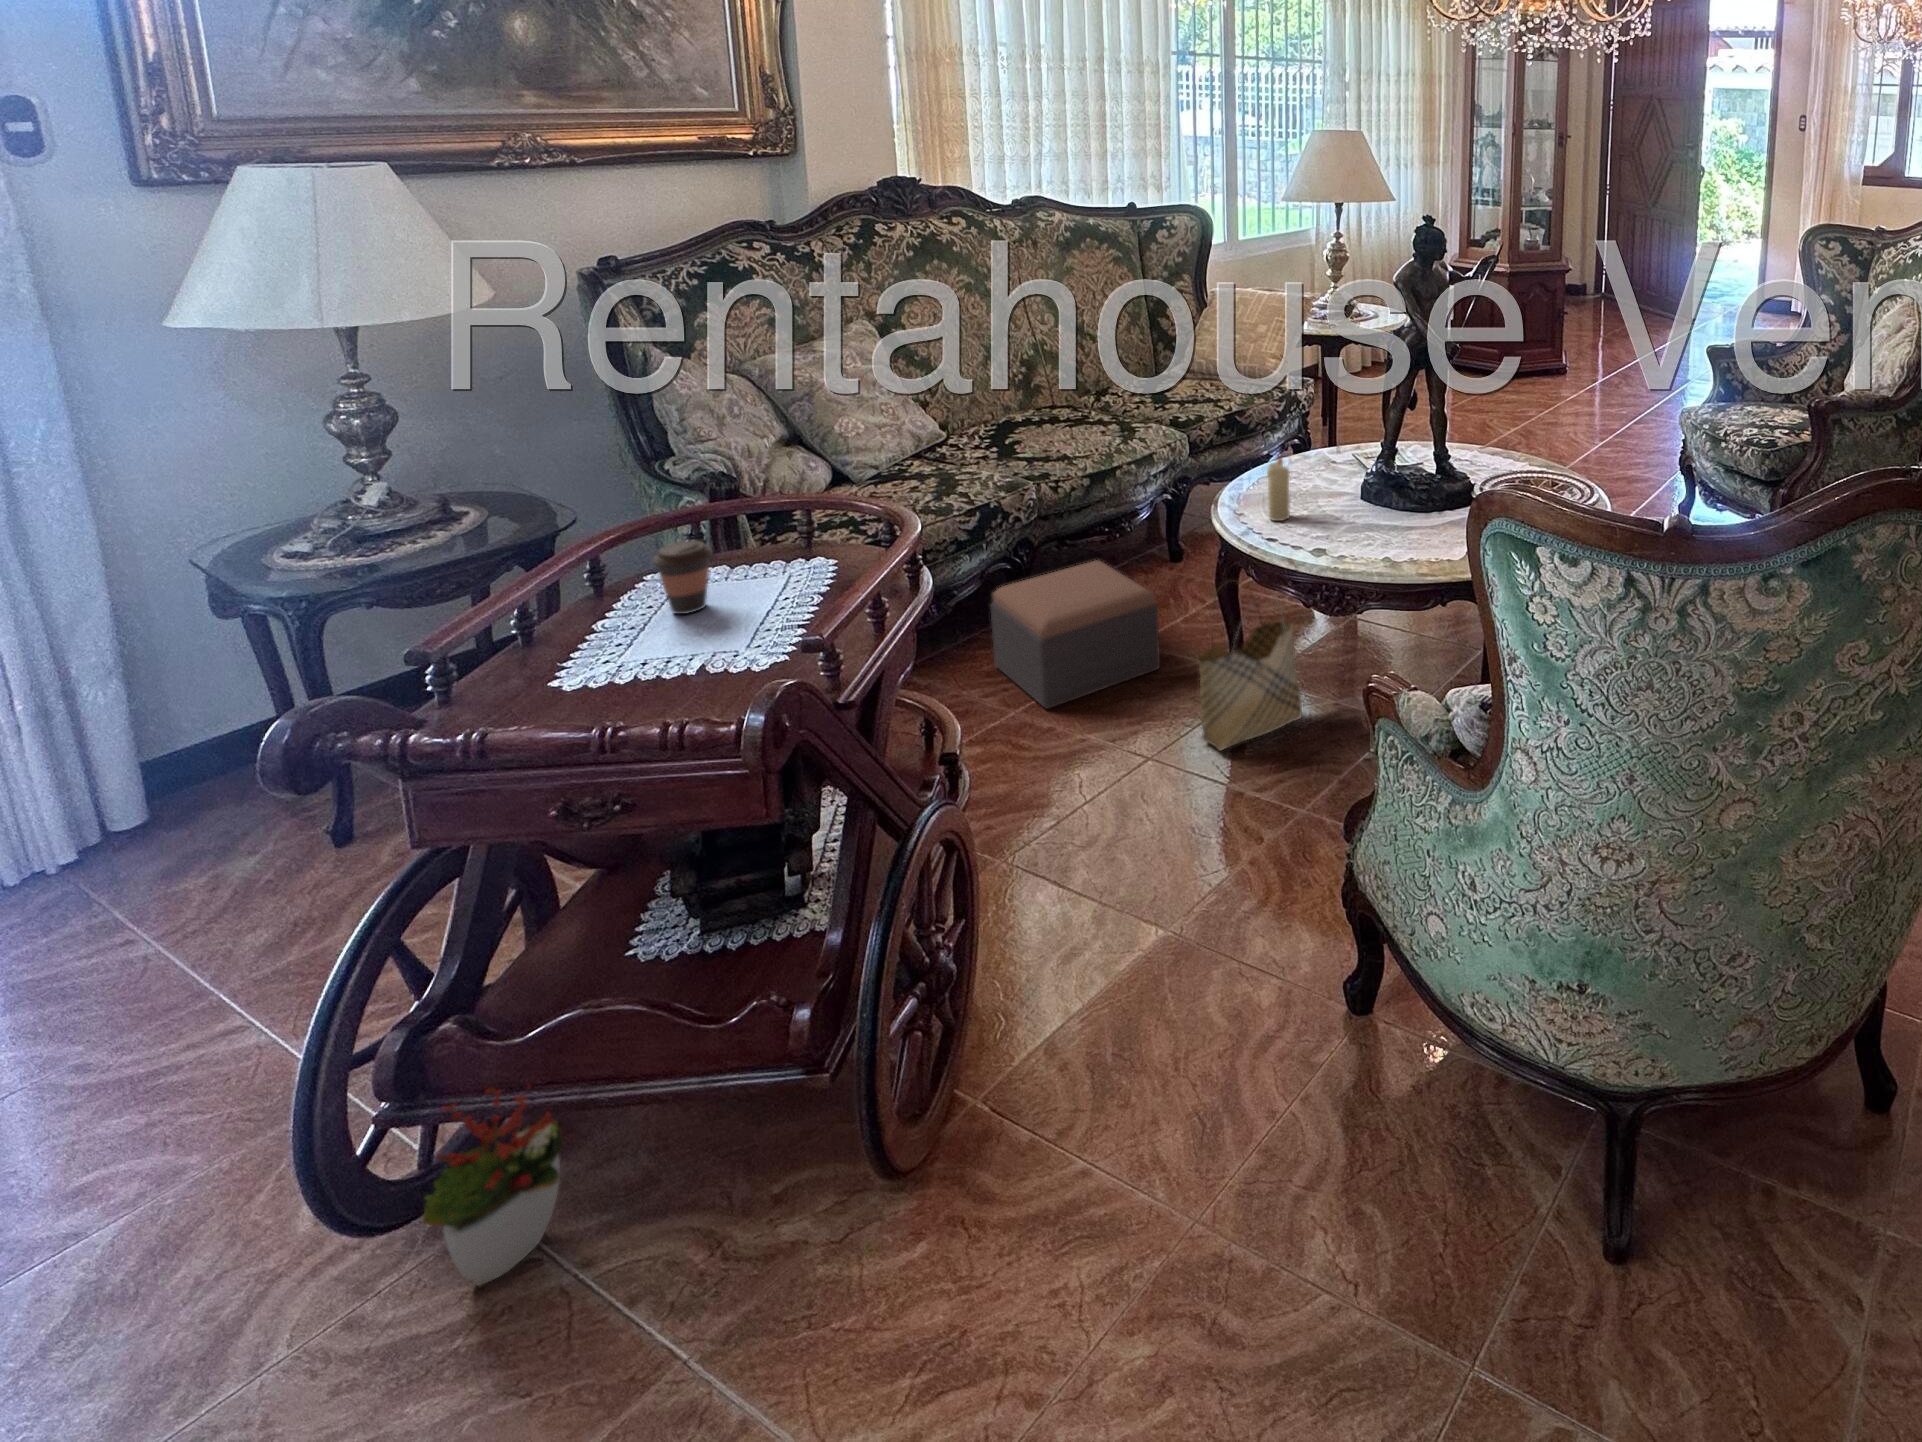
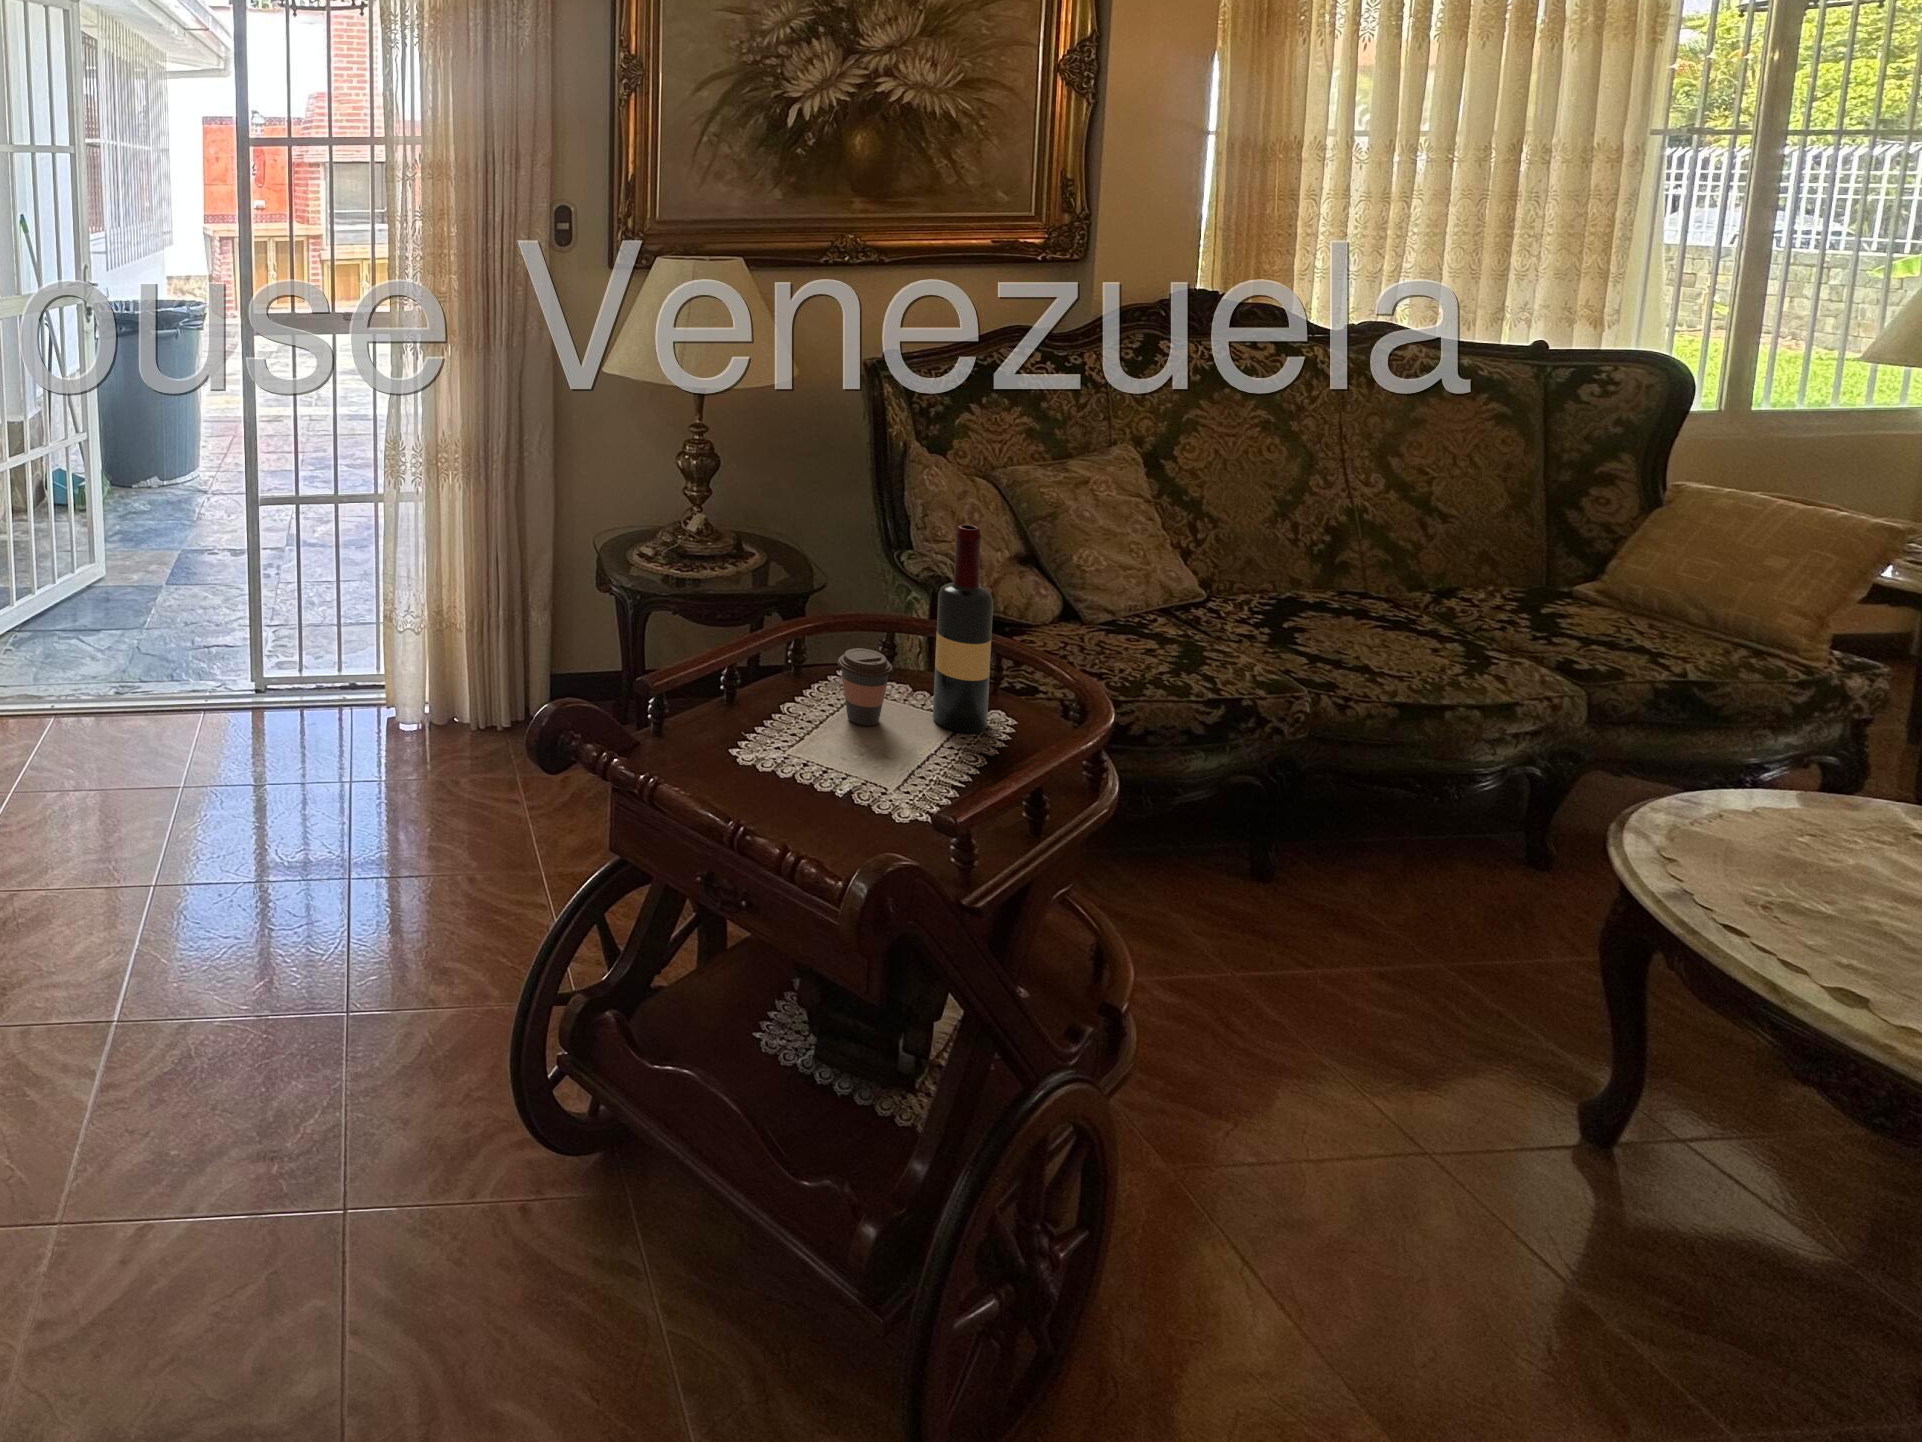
wine bottle: none [746,398,810,586] -> present [933,525,993,733]
candle: present [1267,457,1290,521] -> none [1773,818,1843,941]
footstool: present [991,561,1160,709] -> none [1218,807,1497,1035]
woven basket: present [1197,581,1302,751] -> none [1552,980,1809,1303]
decorative plant: present [423,1085,562,1286] -> none [557,1088,663,1272]

